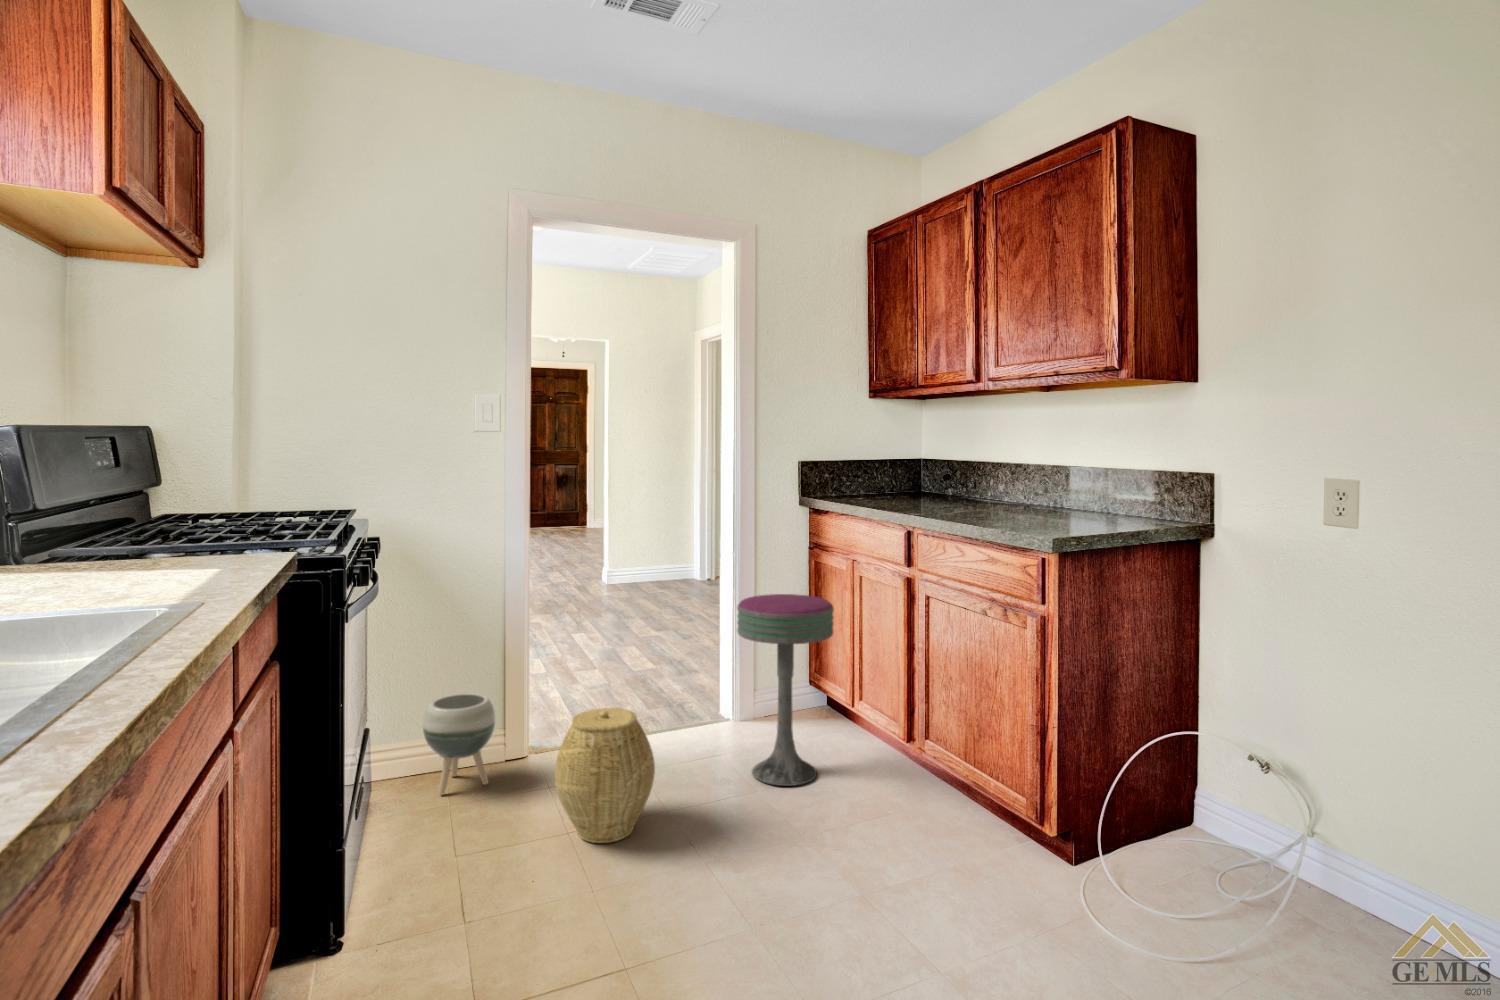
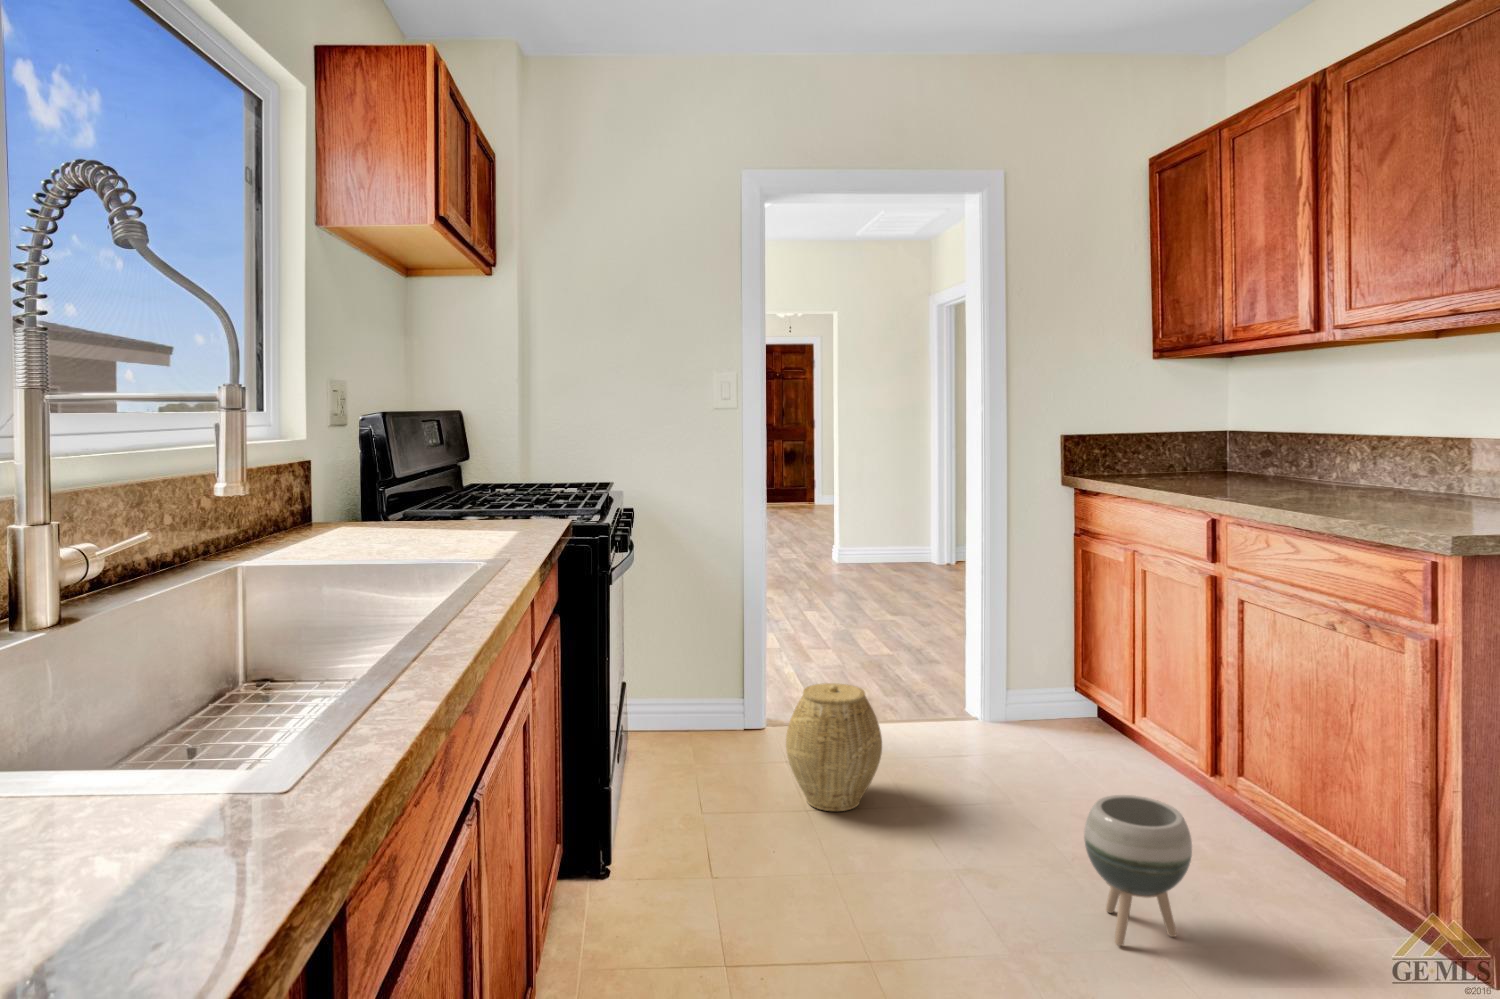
bar stool: present [737,594,834,786] -> none [978,582,1086,785]
planter: present [423,693,495,795] -> present [1084,795,1192,946]

